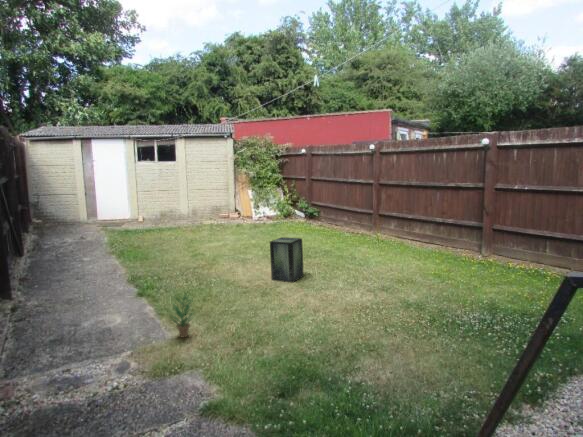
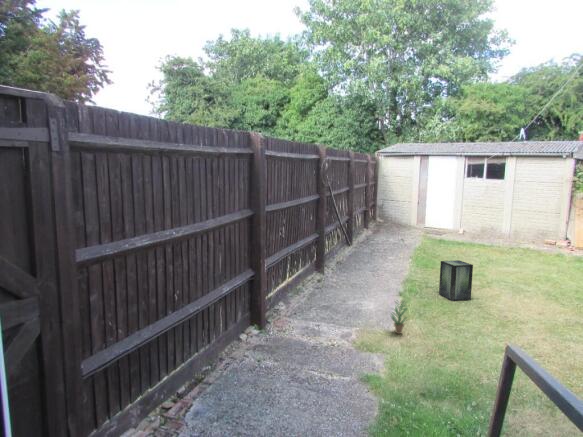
storage box: present [270,237,304,282] -> present [439,260,473,301]

